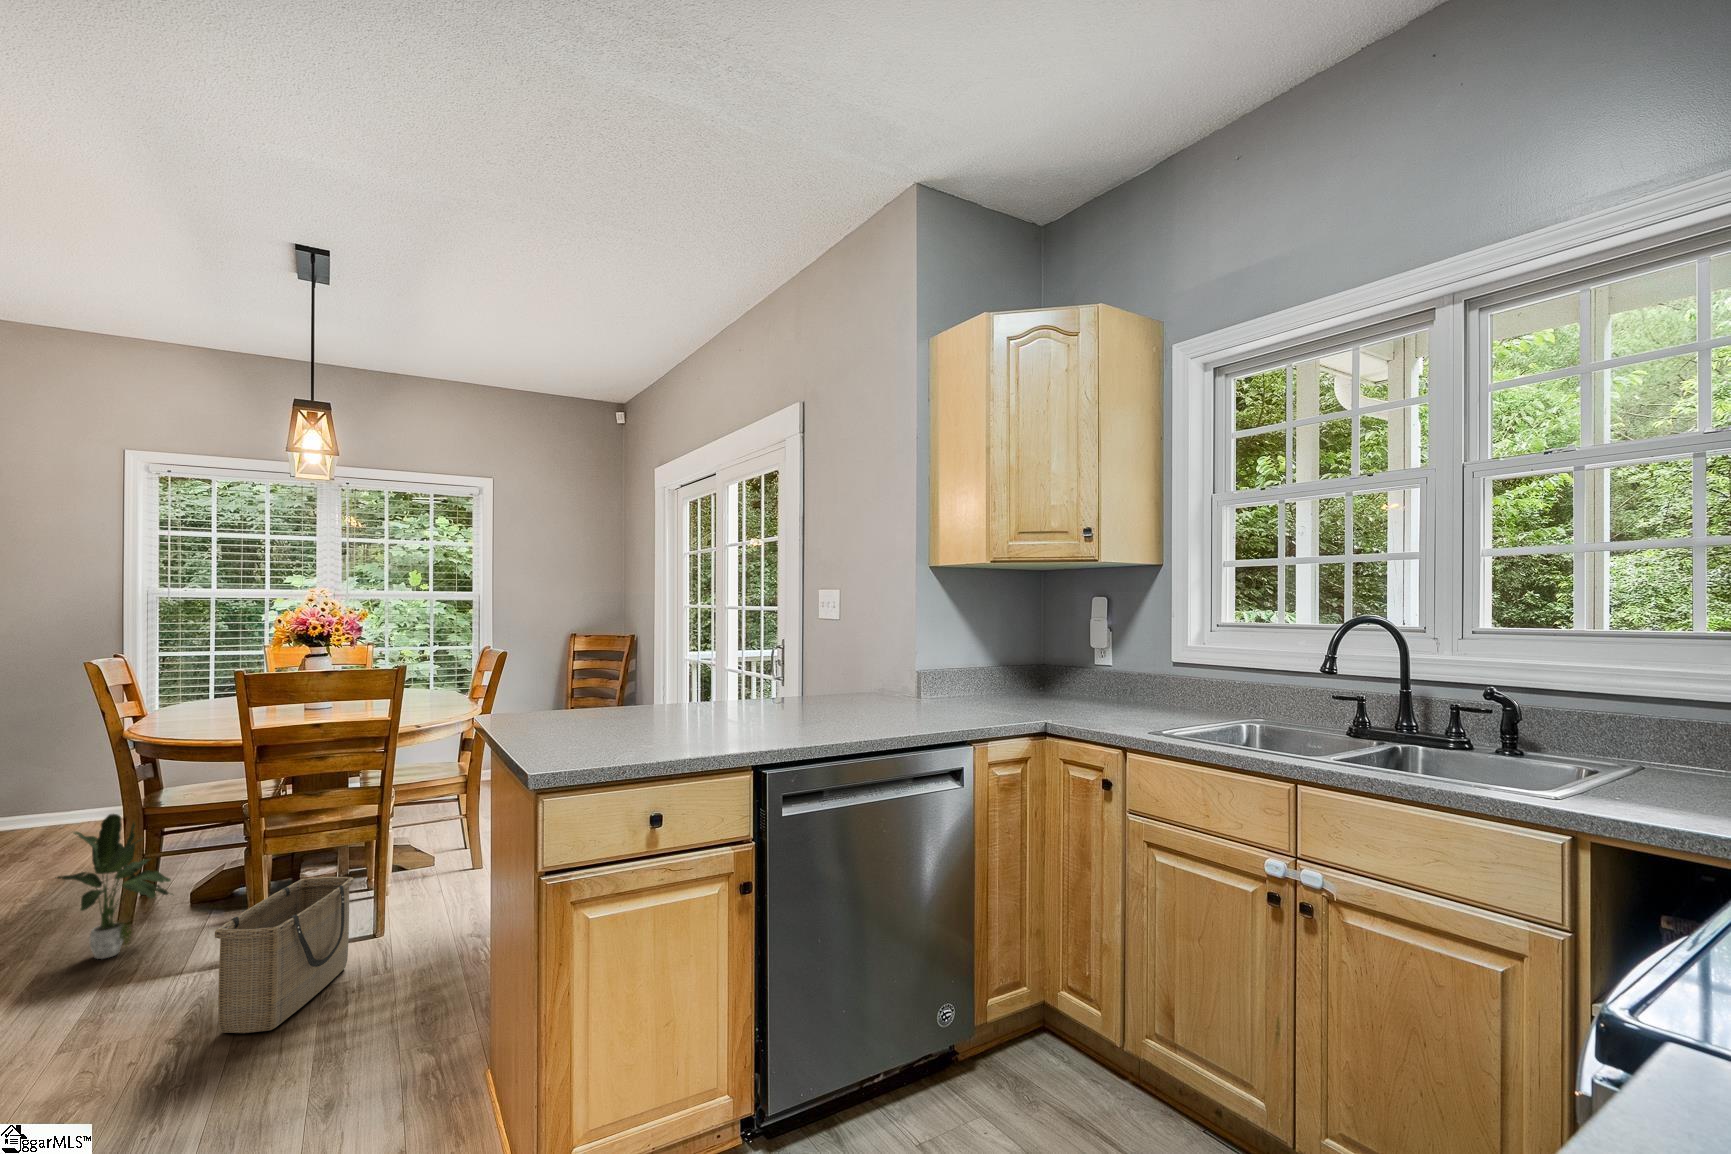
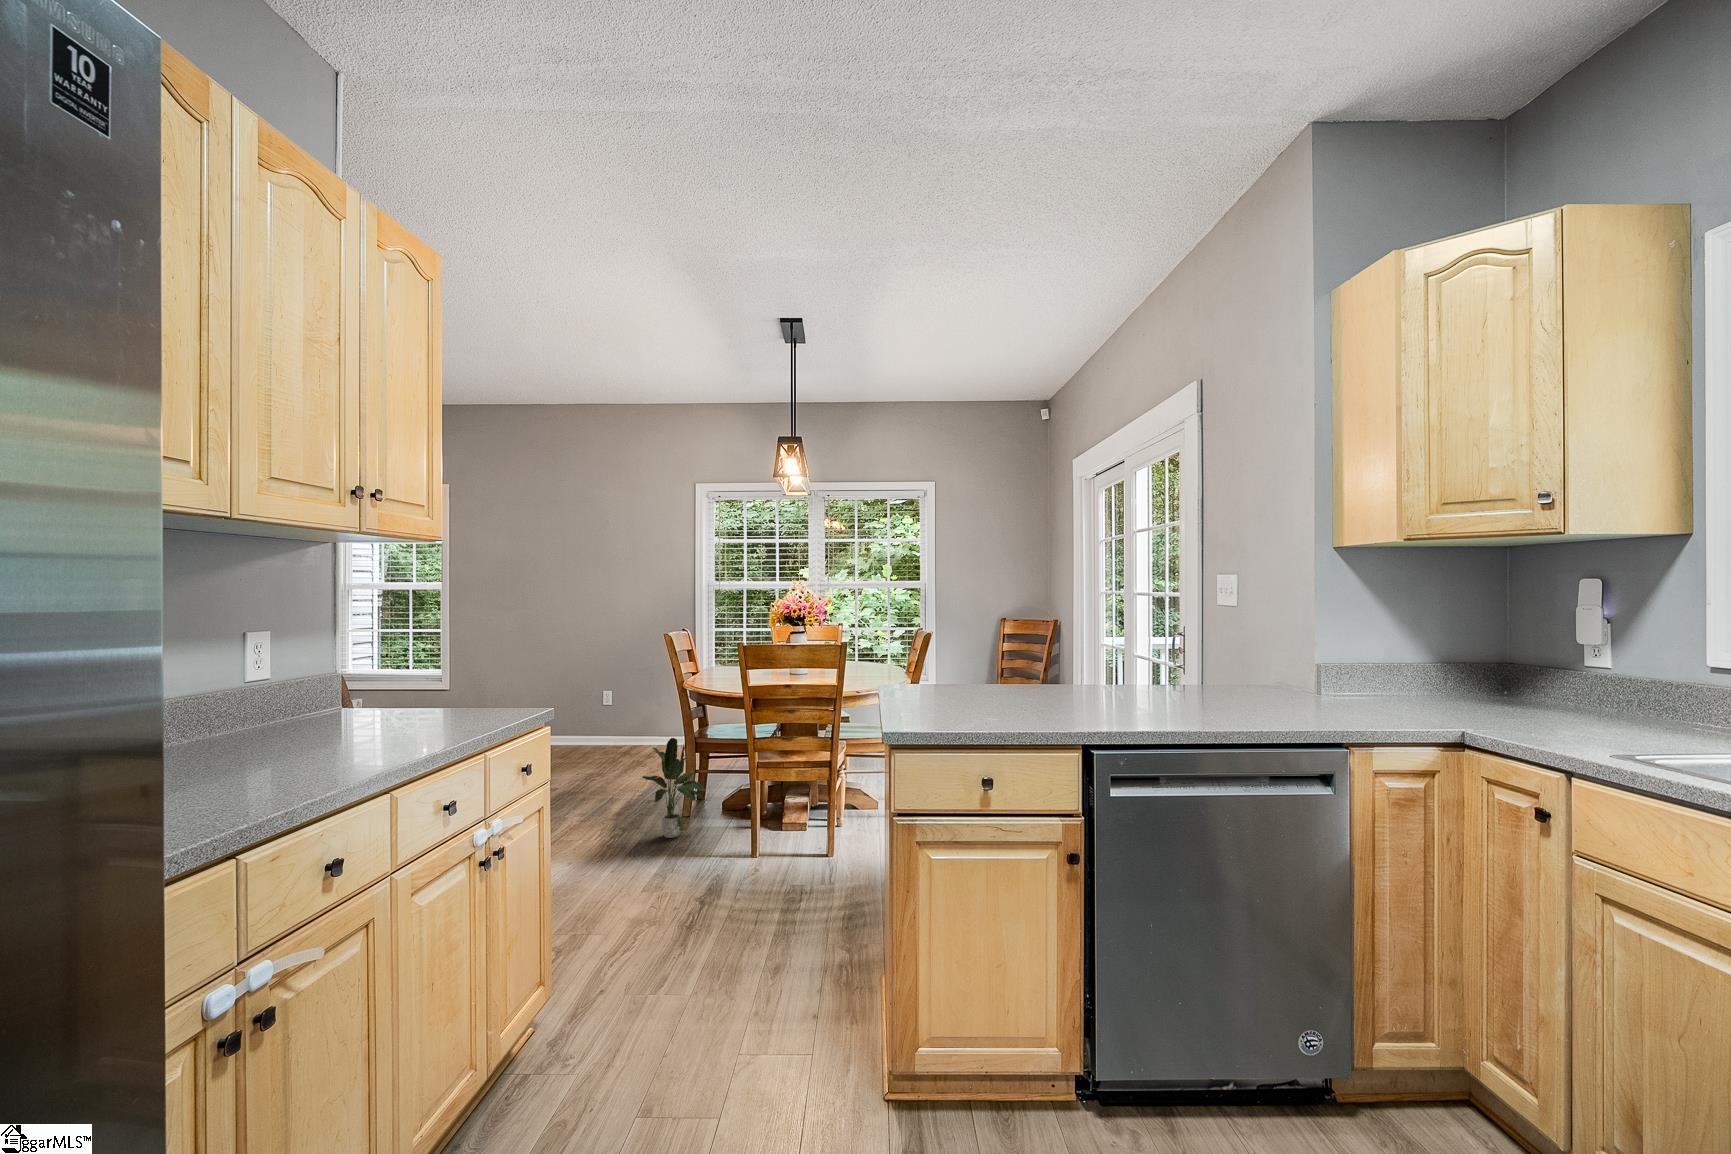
basket: present [215,877,354,1033] -> none [717,801,810,909]

